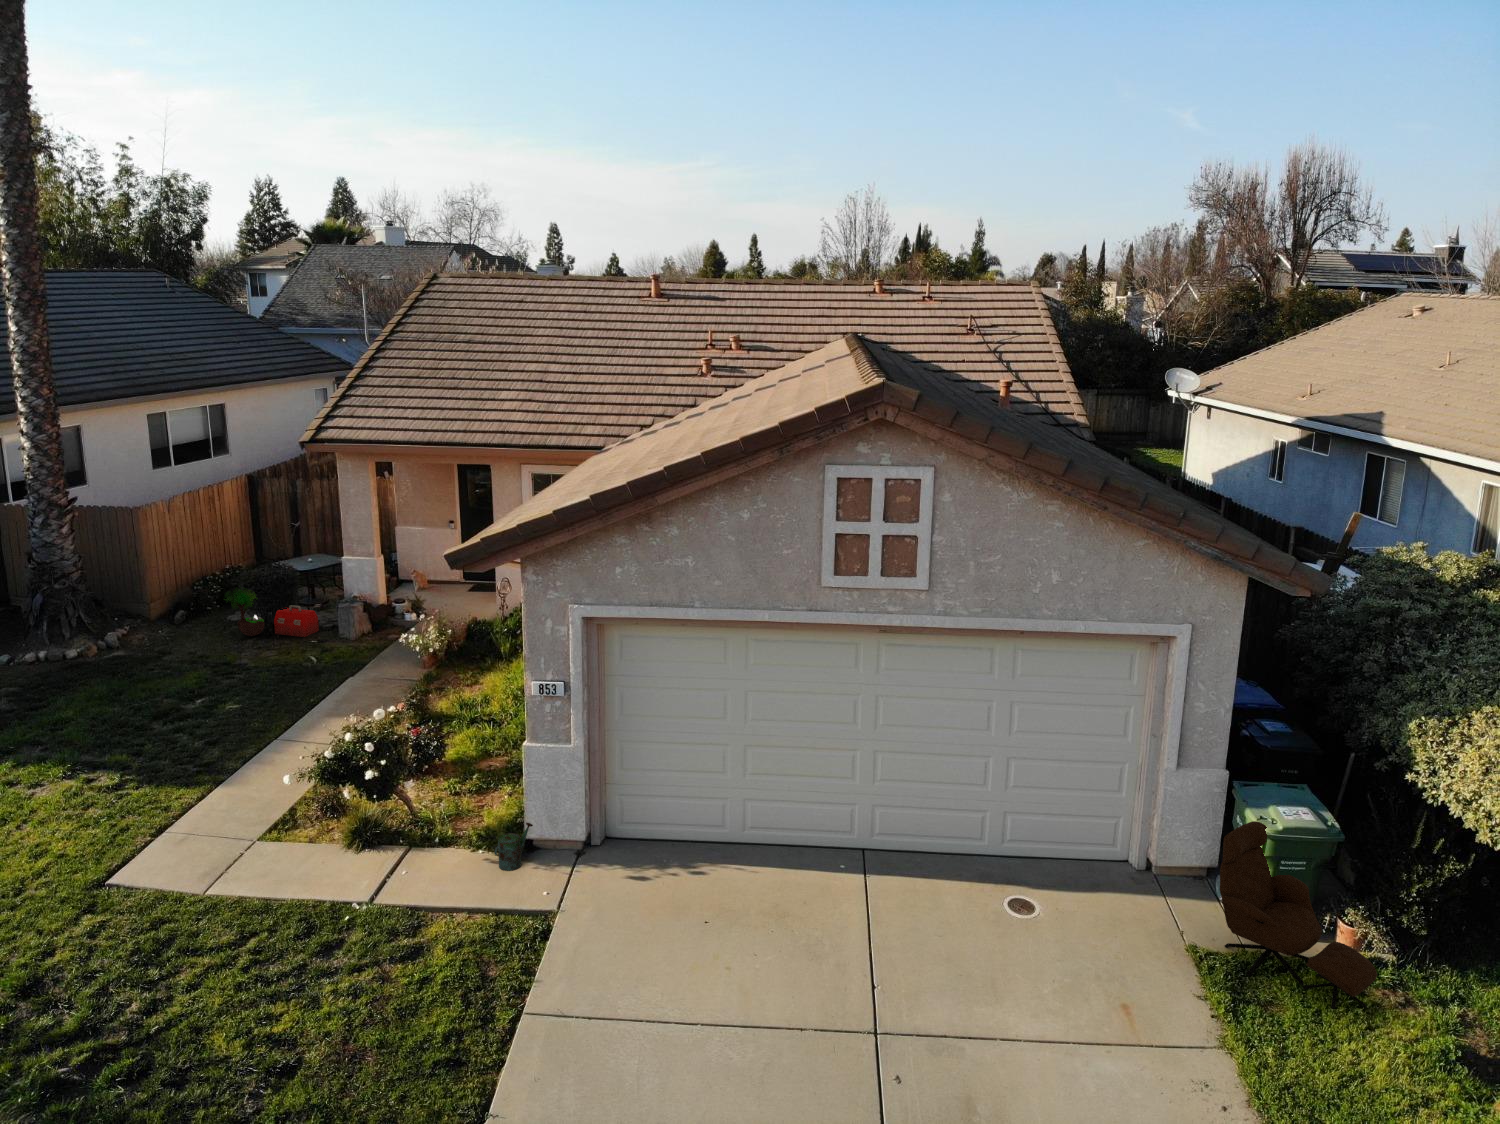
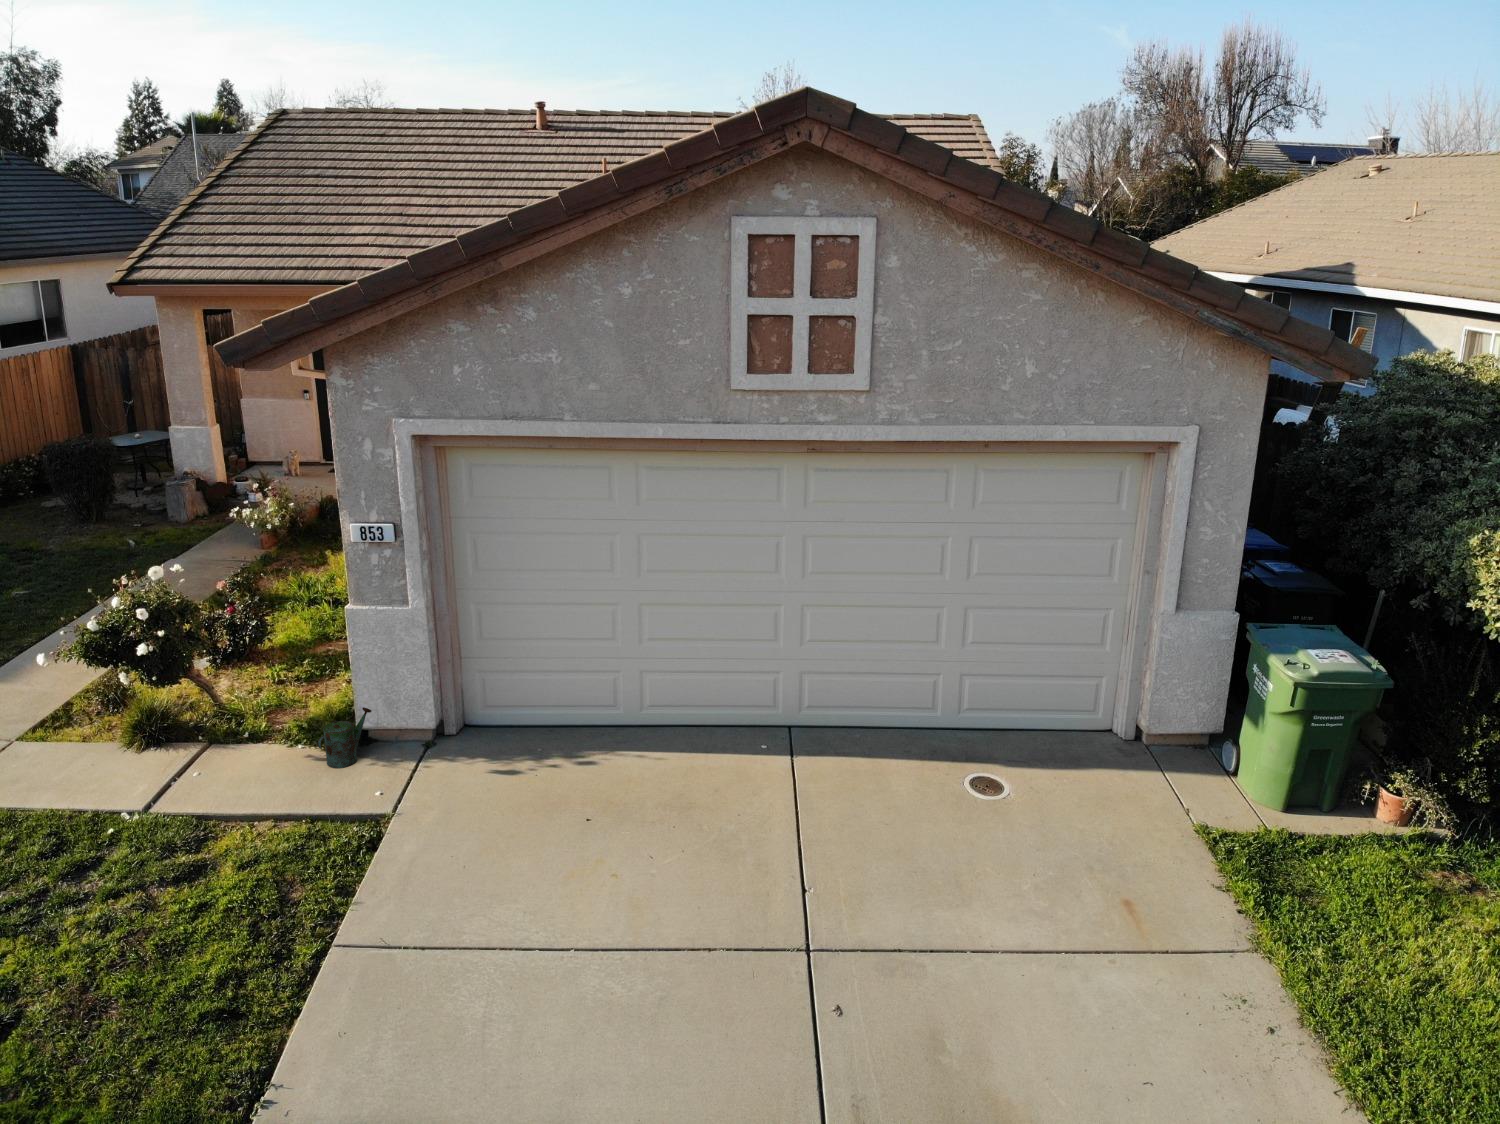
potted tree: present [226,589,264,636] -> none [24,457,79,521]
toolbox: present [274,605,319,637] -> none [91,484,149,521]
lounge chair: present [1220,821,1377,1009] -> none [1241,670,1438,894]

